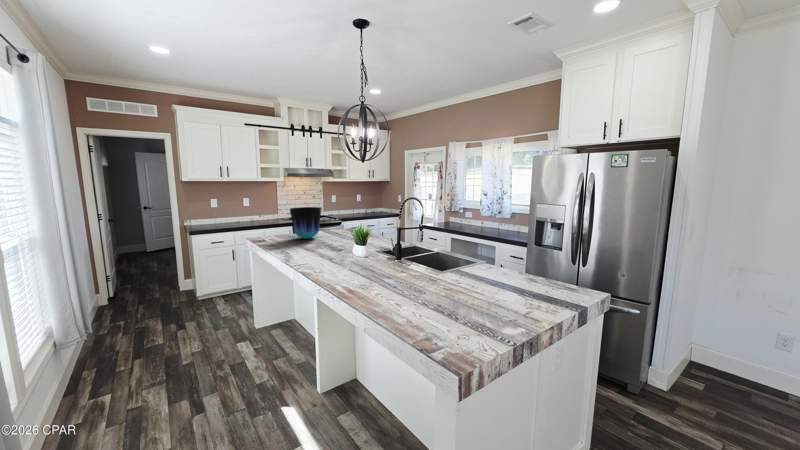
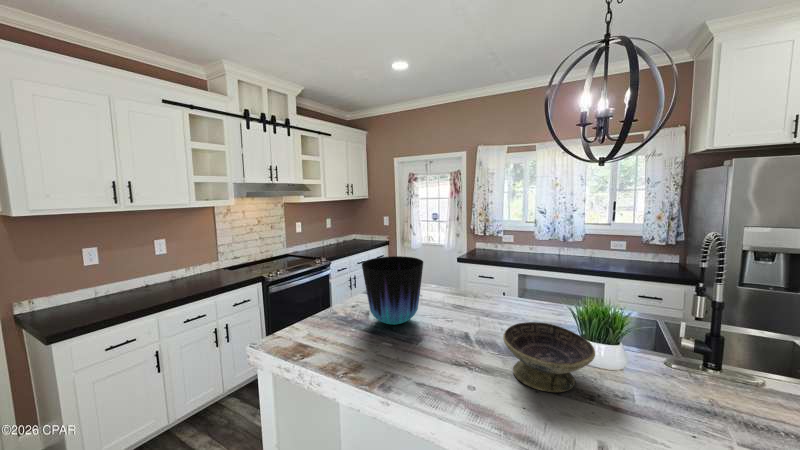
decorative bowl: none [305,234,342,257] -> present [503,322,595,392]

